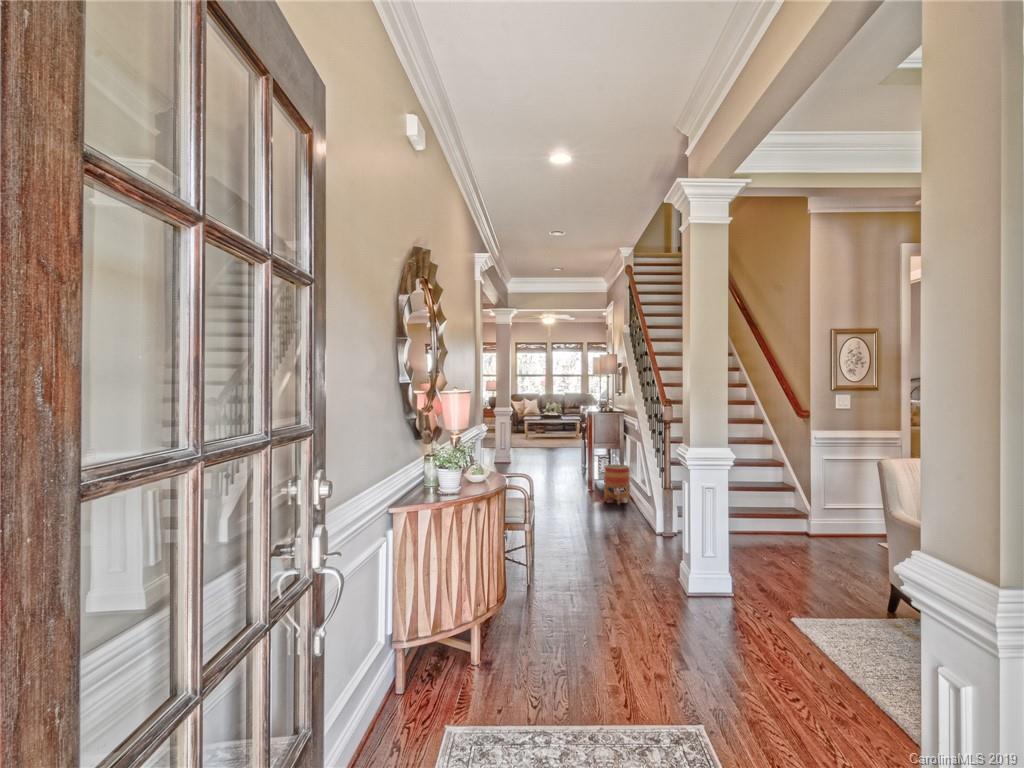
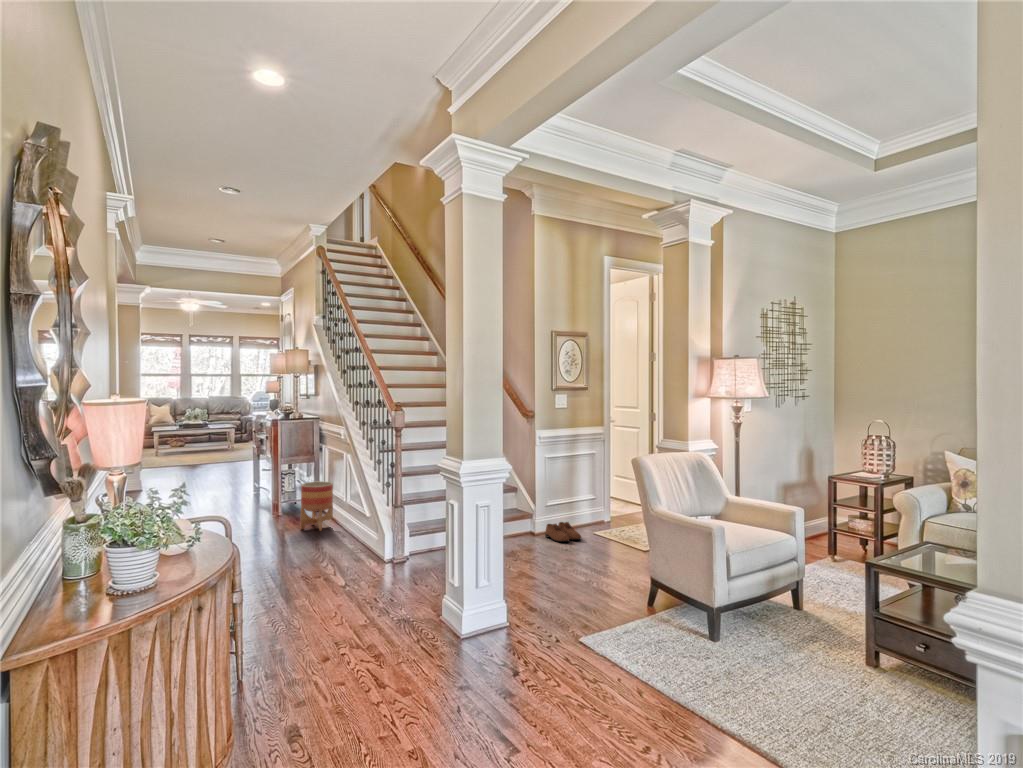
shoe: none [825,524,865,544] -> present [545,522,581,542]

